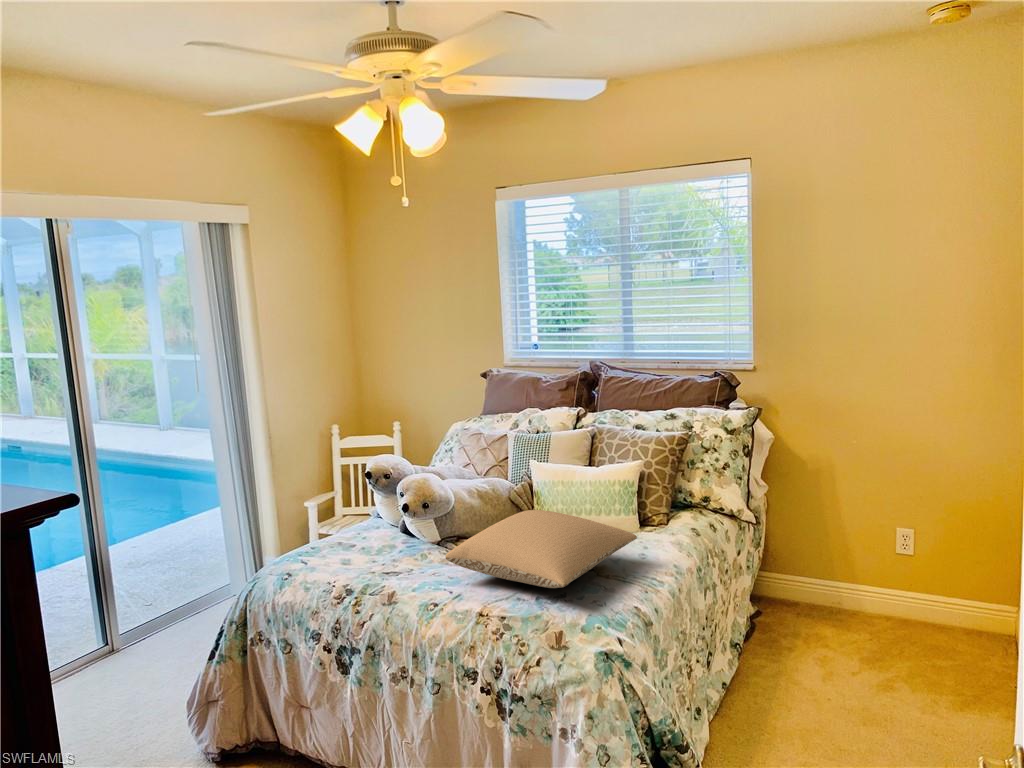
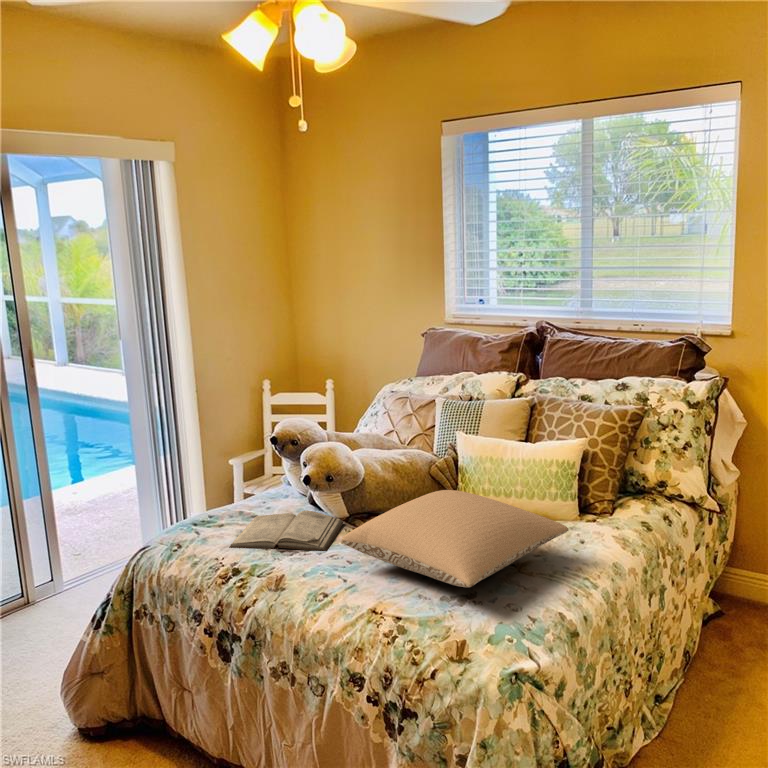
diary: none [338,537,437,573] -> present [229,510,343,551]

